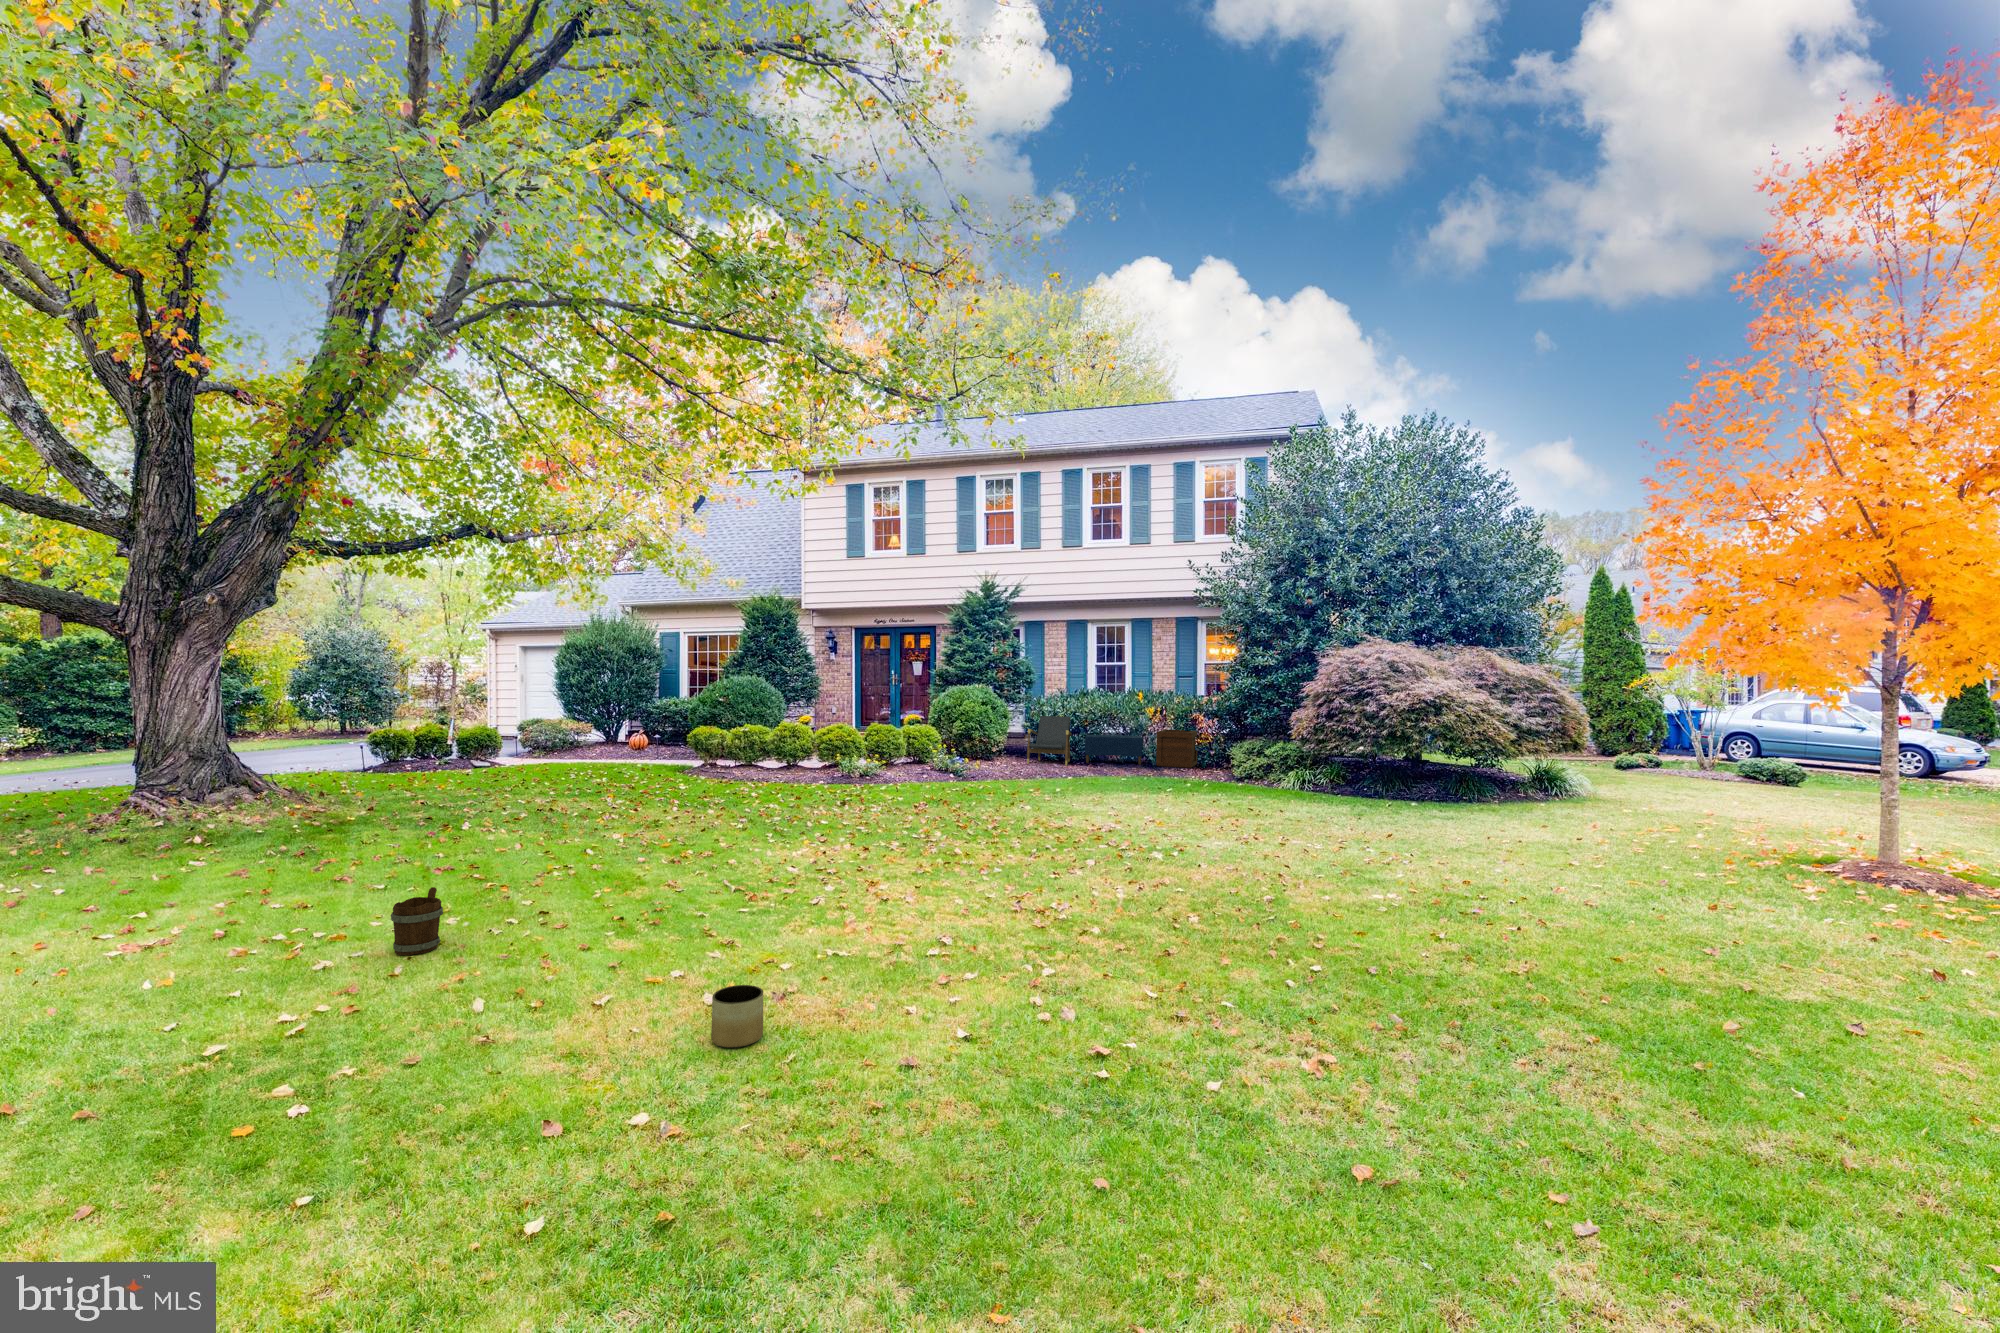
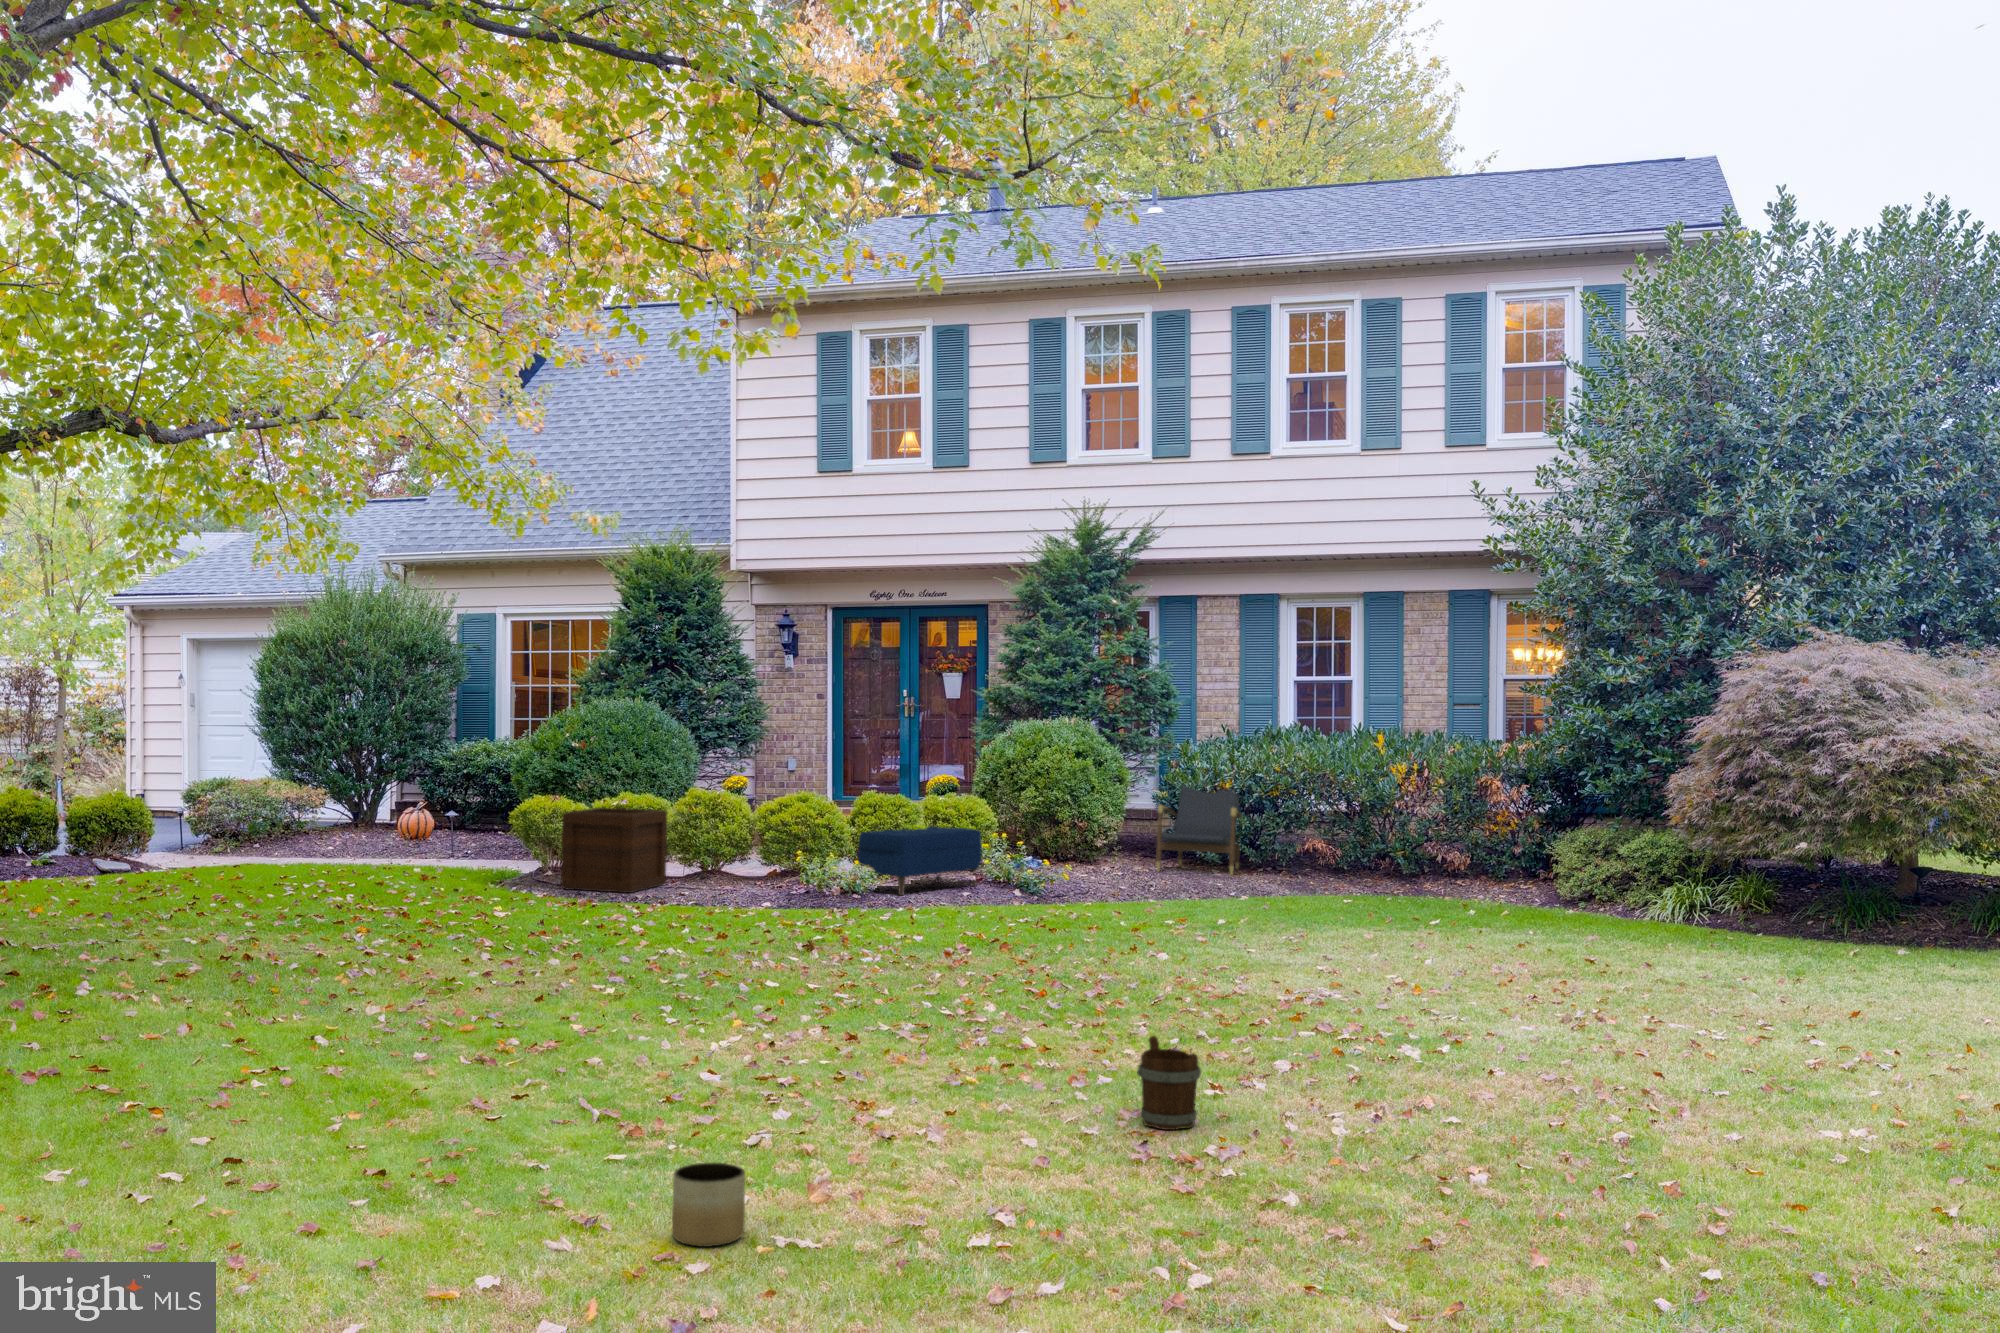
wooden crate: present [1156,729,1197,768] -> present [561,807,667,893]
bench: present [1085,735,1143,765] -> present [858,827,982,896]
bucket: present [391,887,443,955] -> present [1137,1036,1201,1130]

